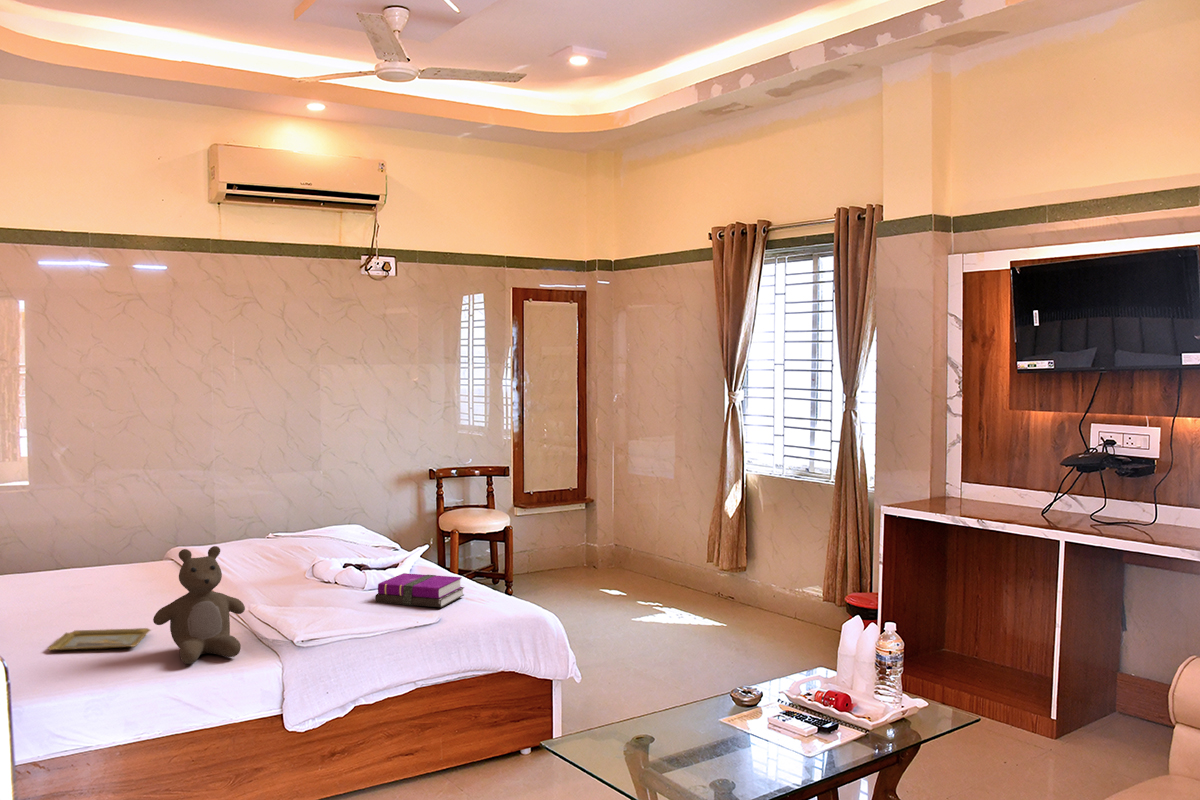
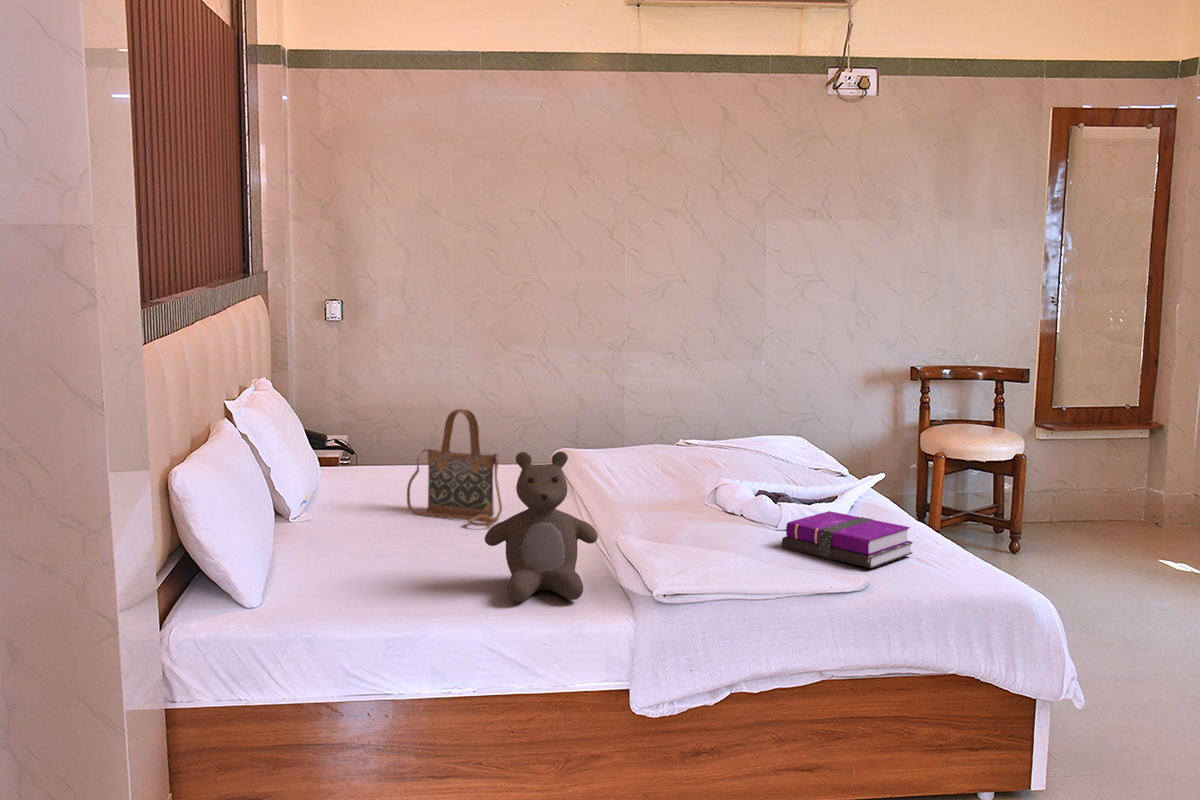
handbag: none [48,523,140,616] -> present [407,409,502,526]
tray: present [49,628,150,650] -> none [381,537,498,568]

